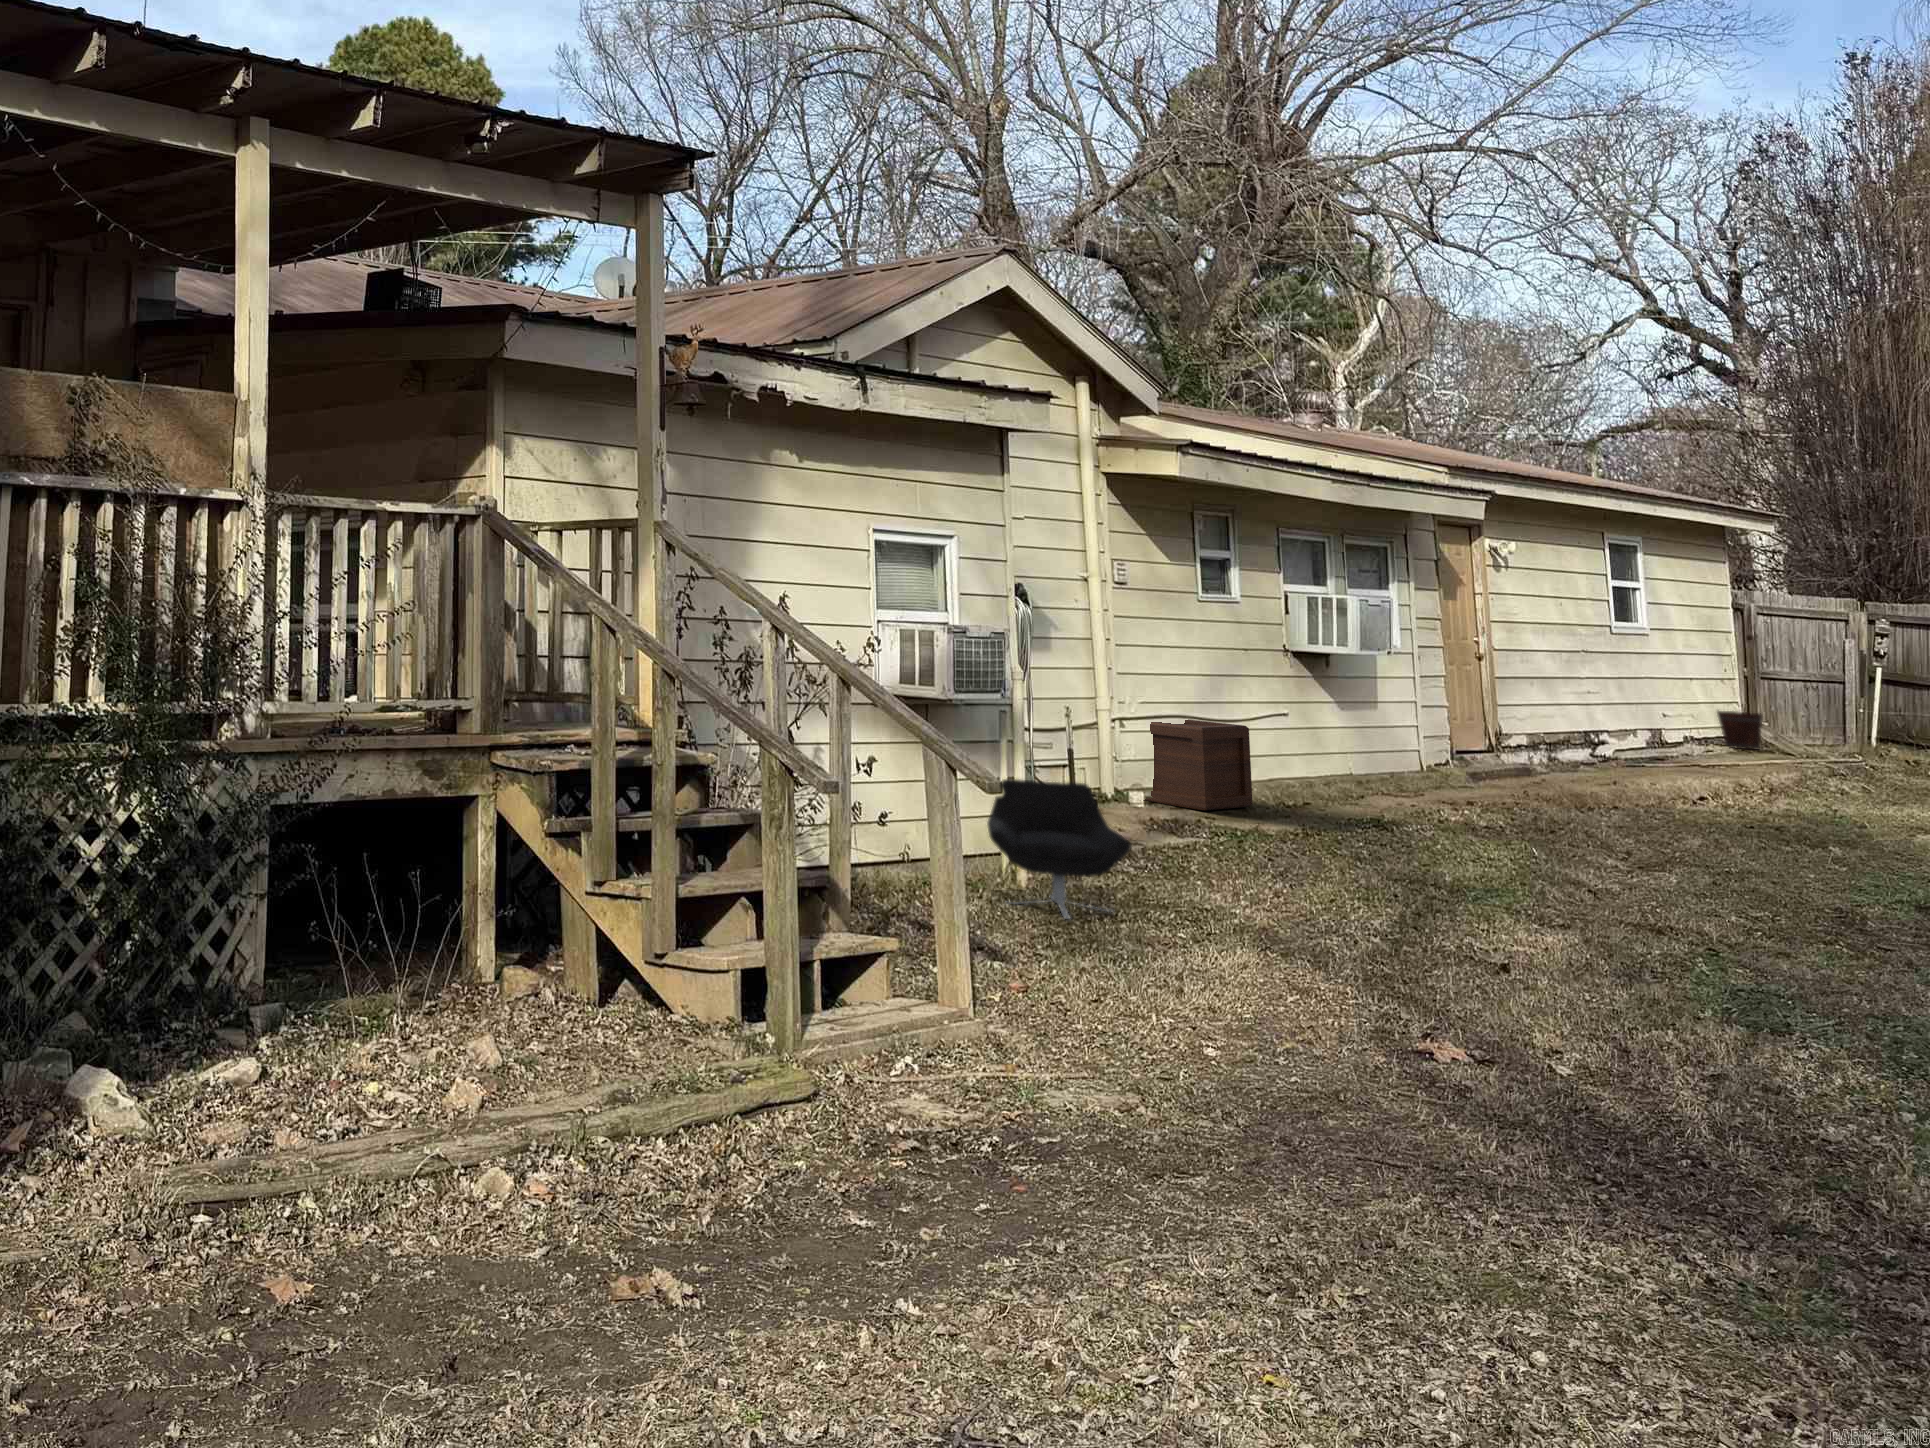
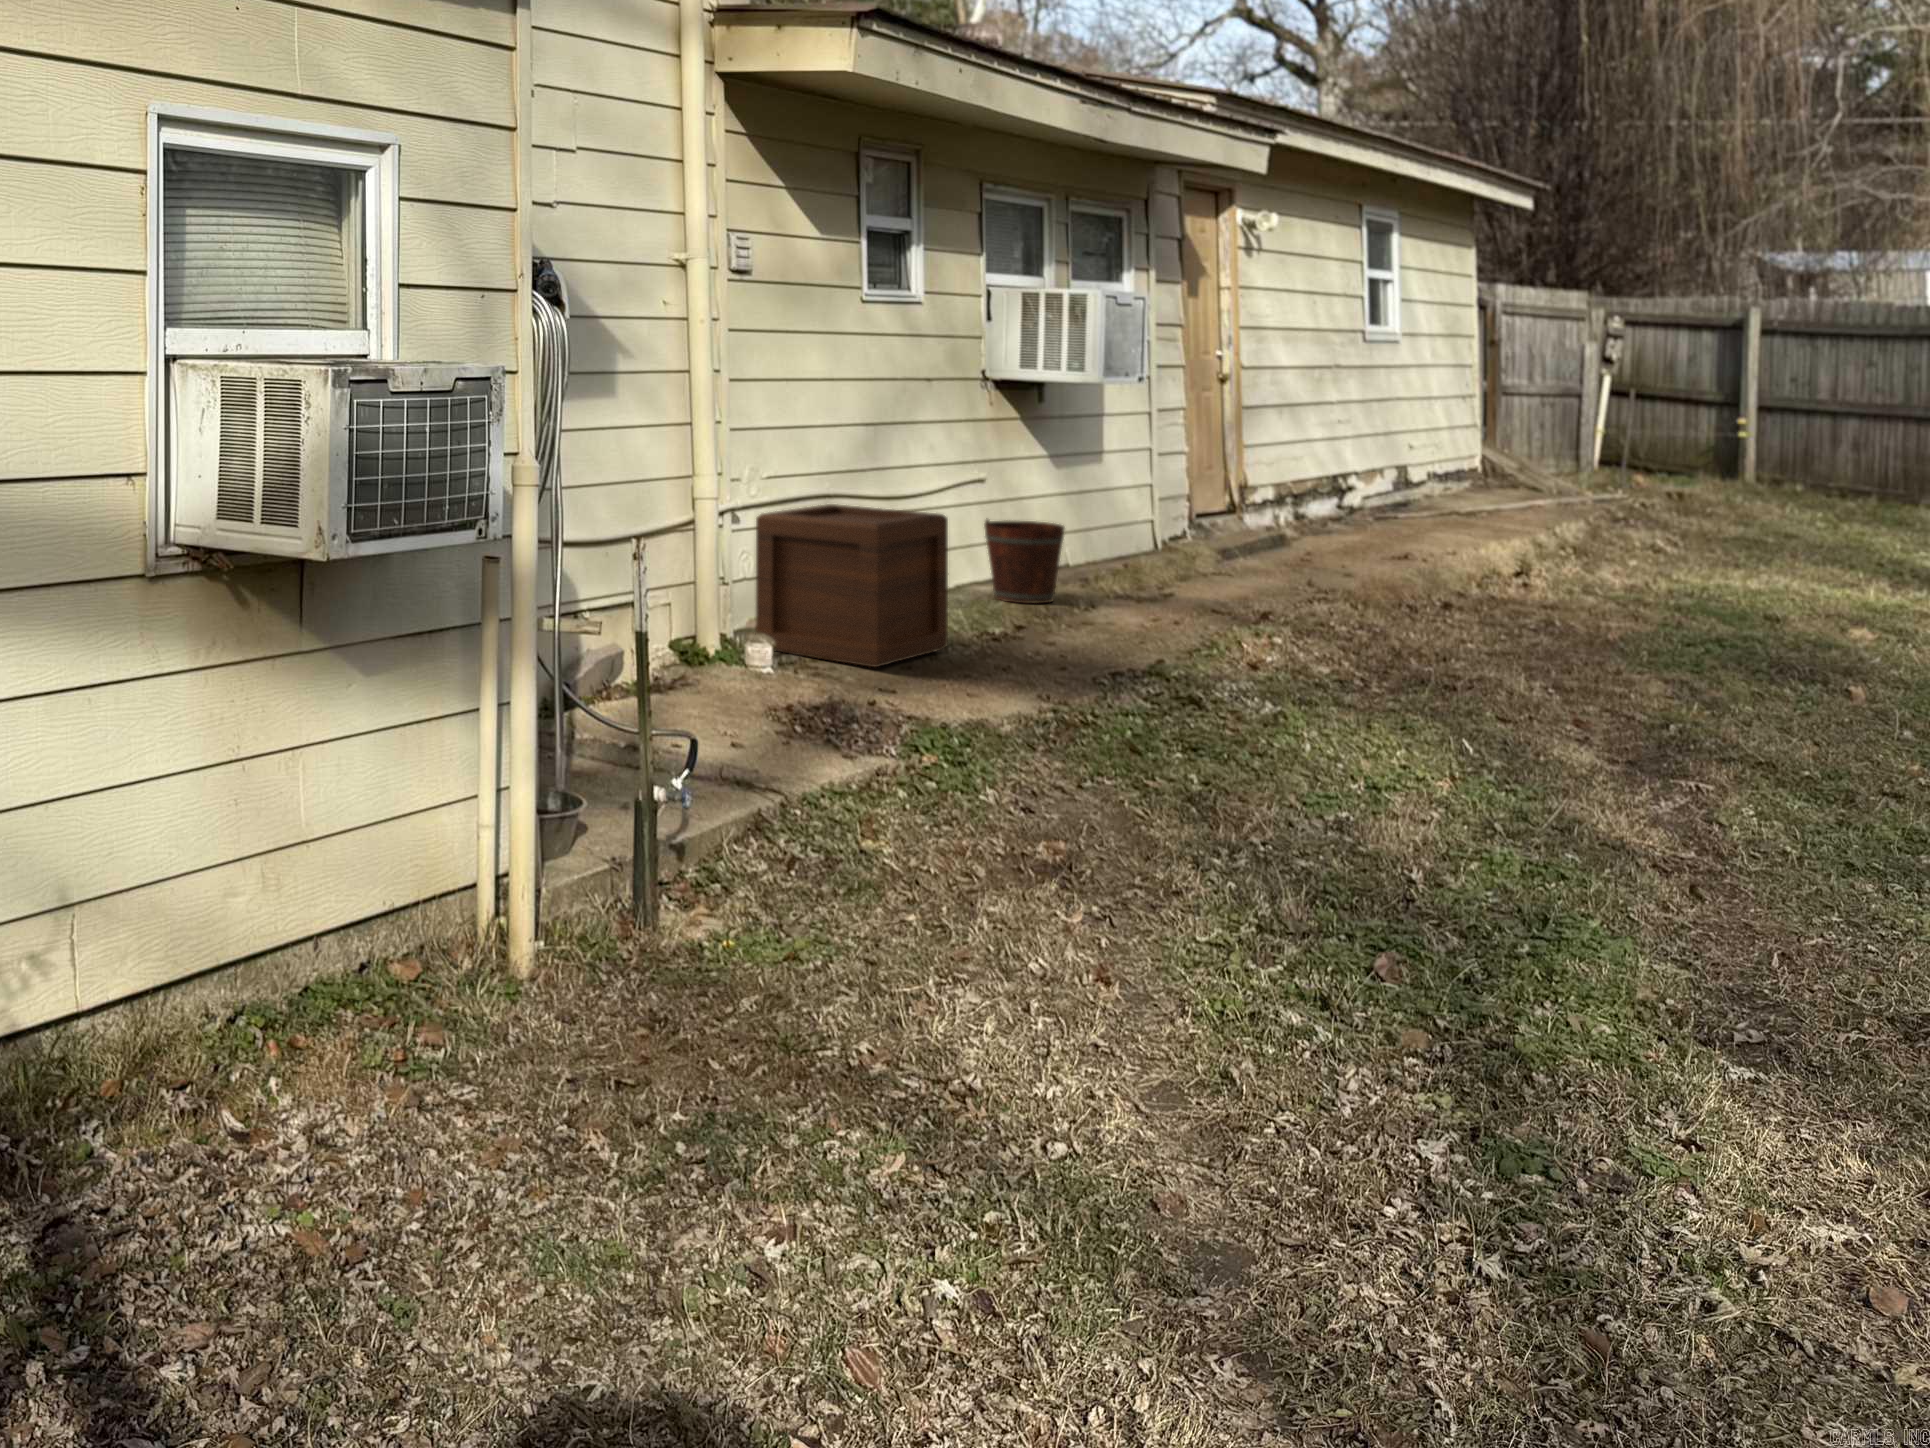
bucket: present [1717,711,1762,750] -> present [984,520,1064,604]
lounge chair: present [987,779,1132,919] -> none [433,721,783,1116]

